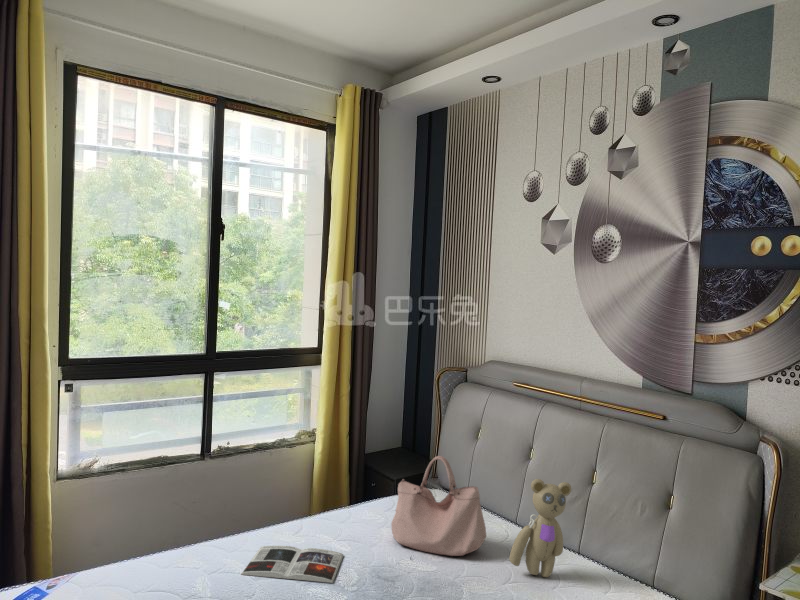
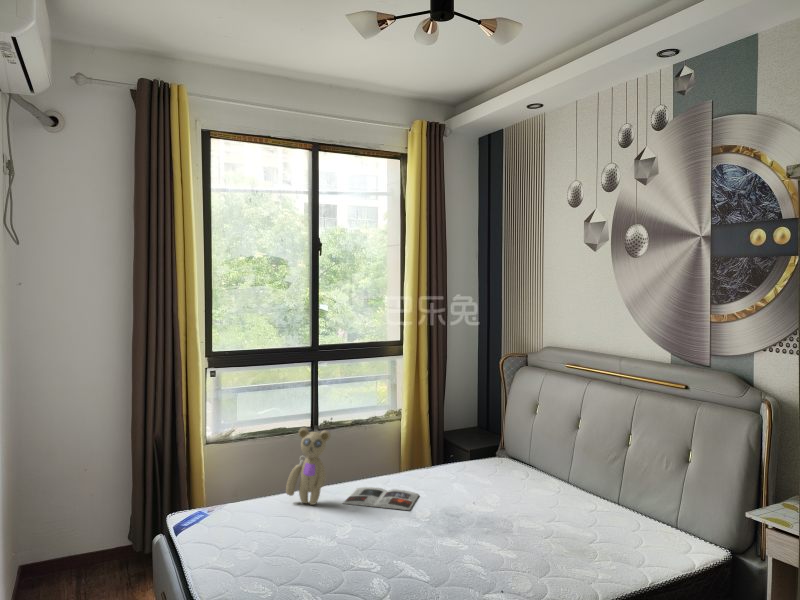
handbag: present [392,456,486,556] -> none [458,420,533,498]
teddy bear: present [509,479,571,577] -> present [286,428,331,505]

